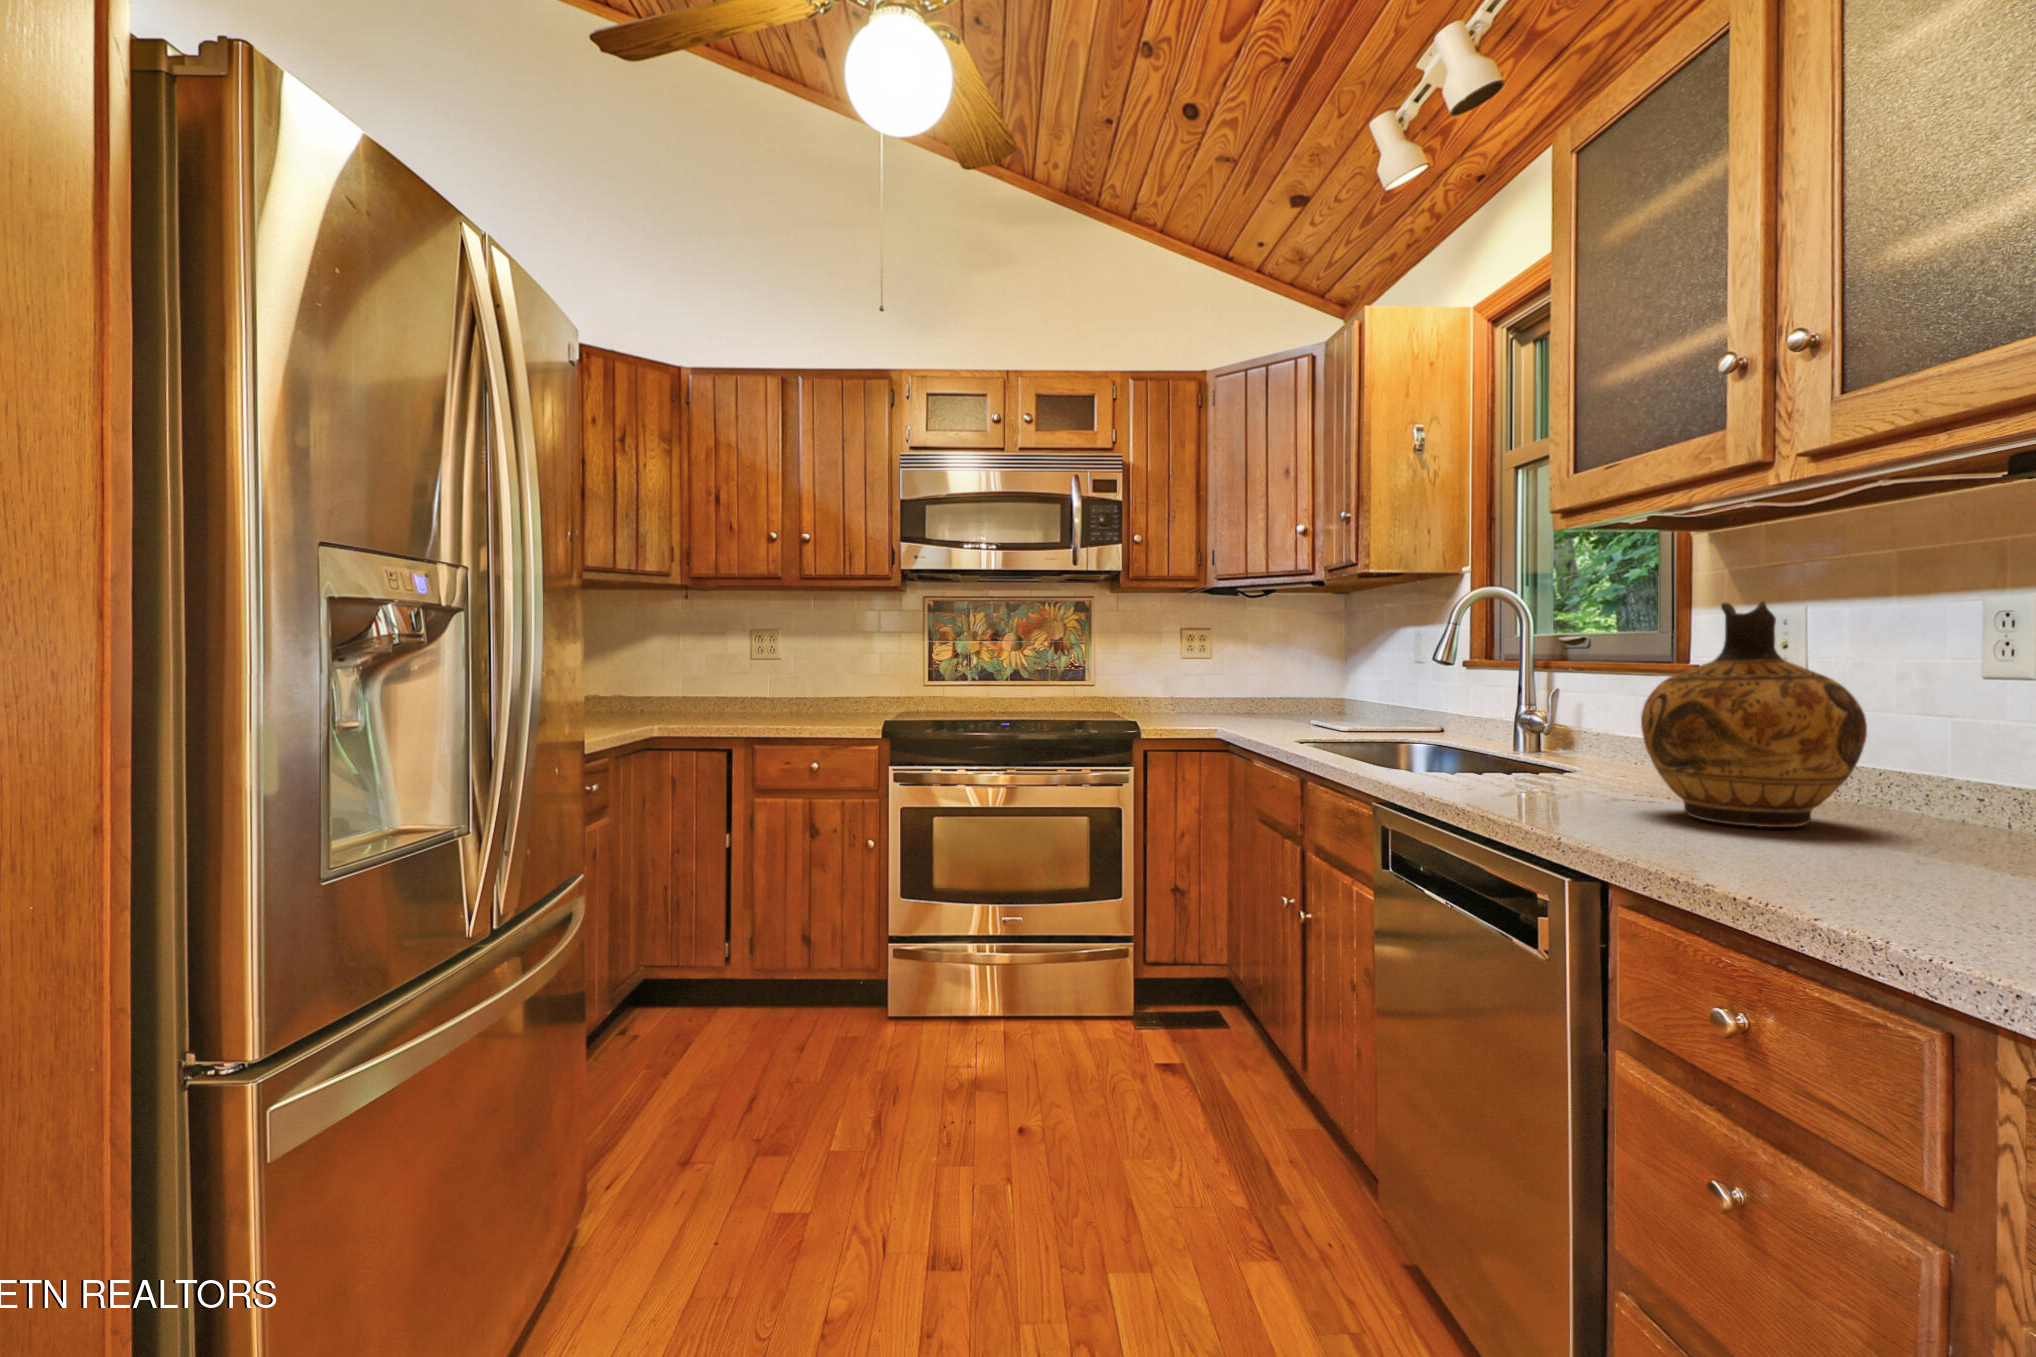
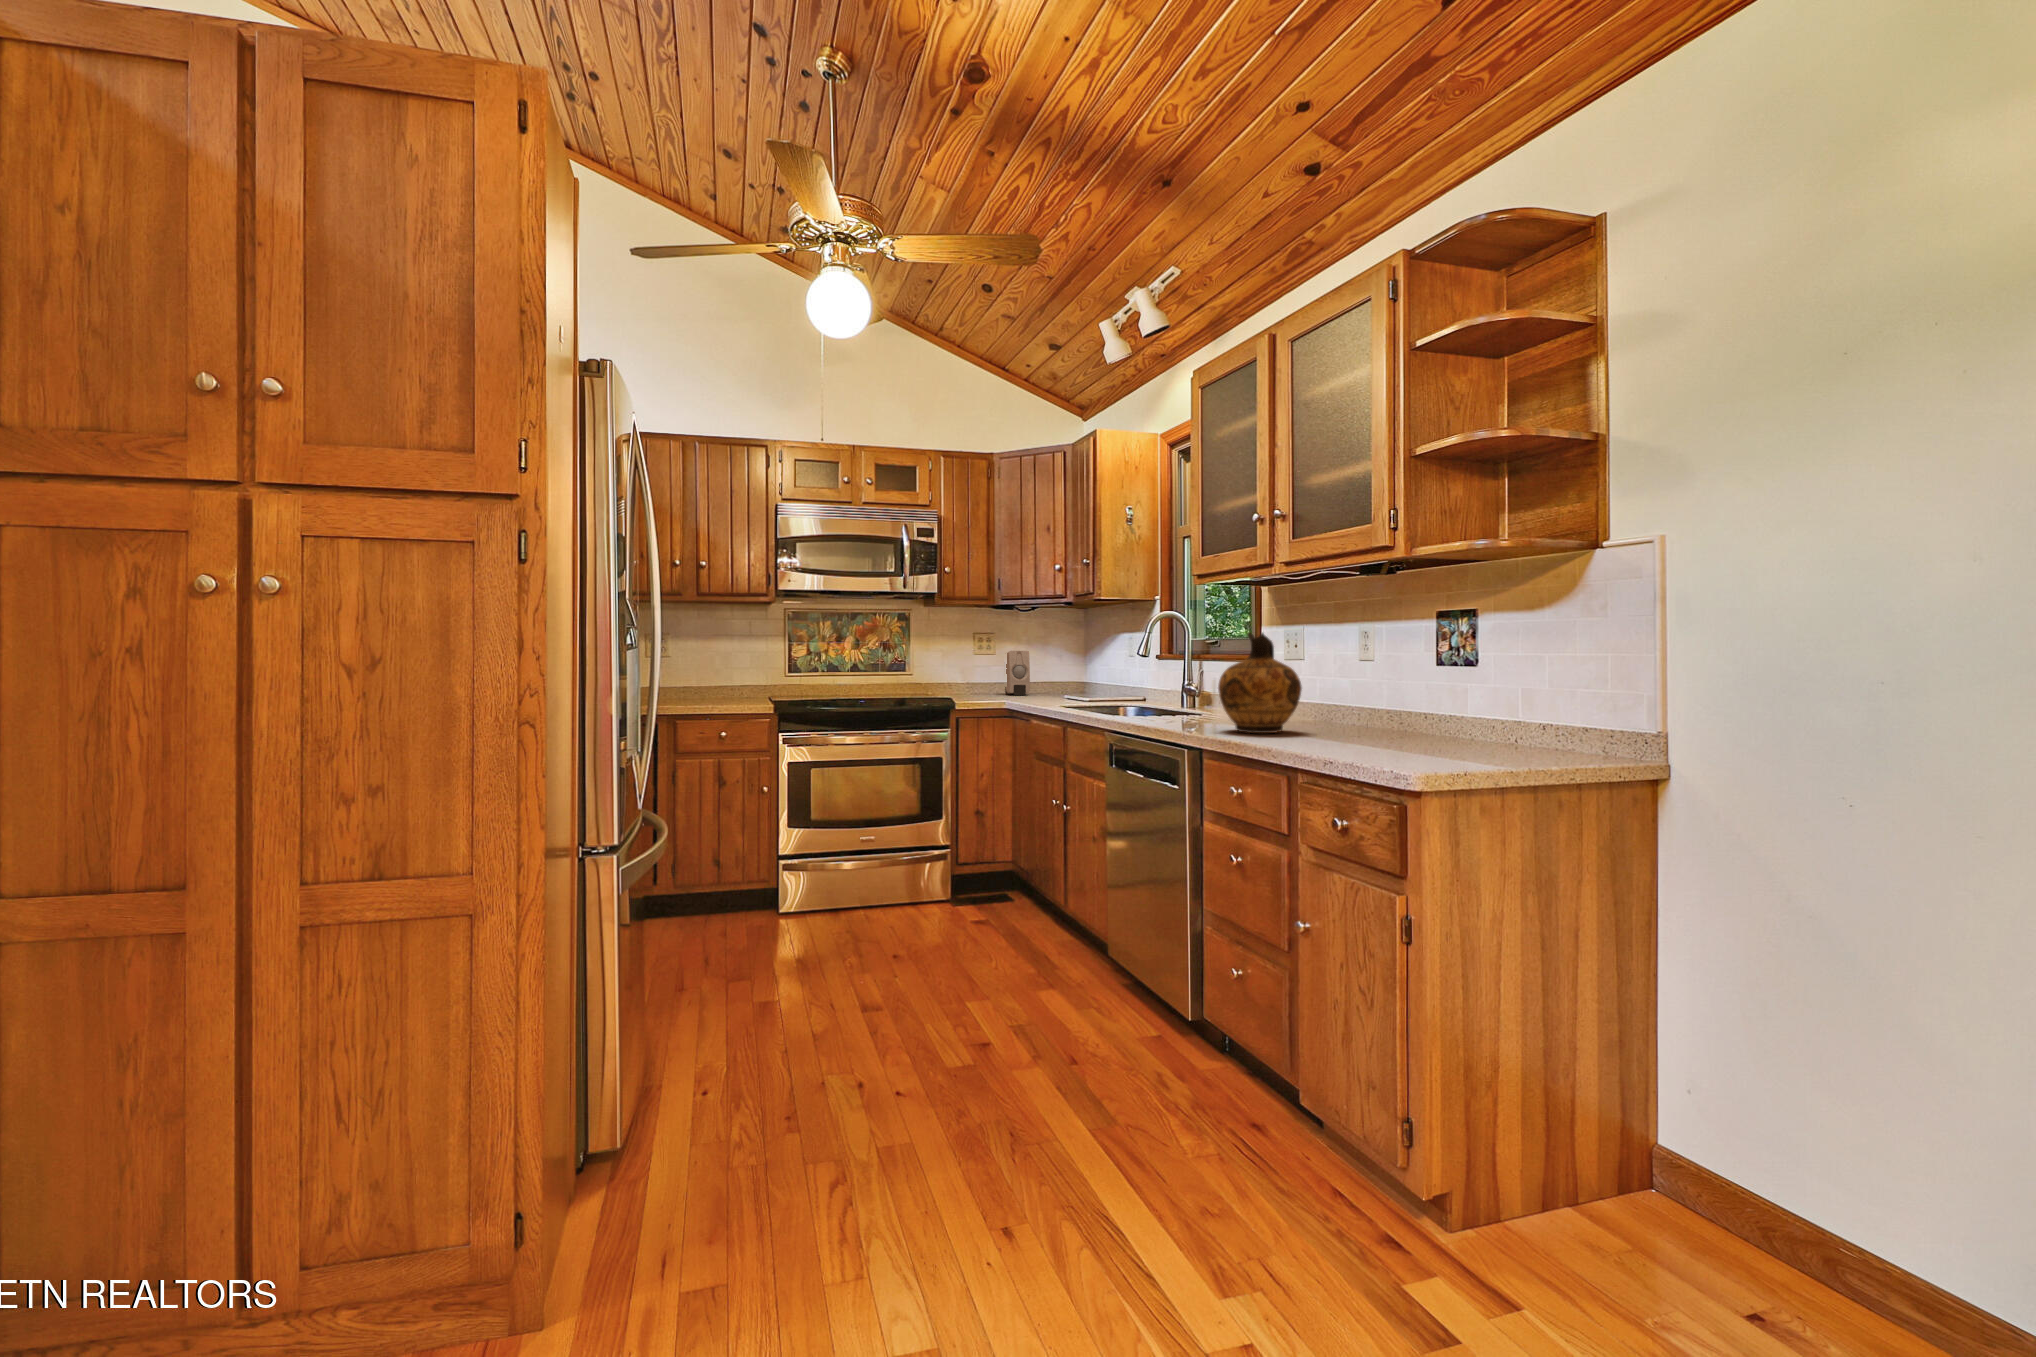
soap dispenser: none [1223,655,1259,719] -> present [1005,651,1030,695]

